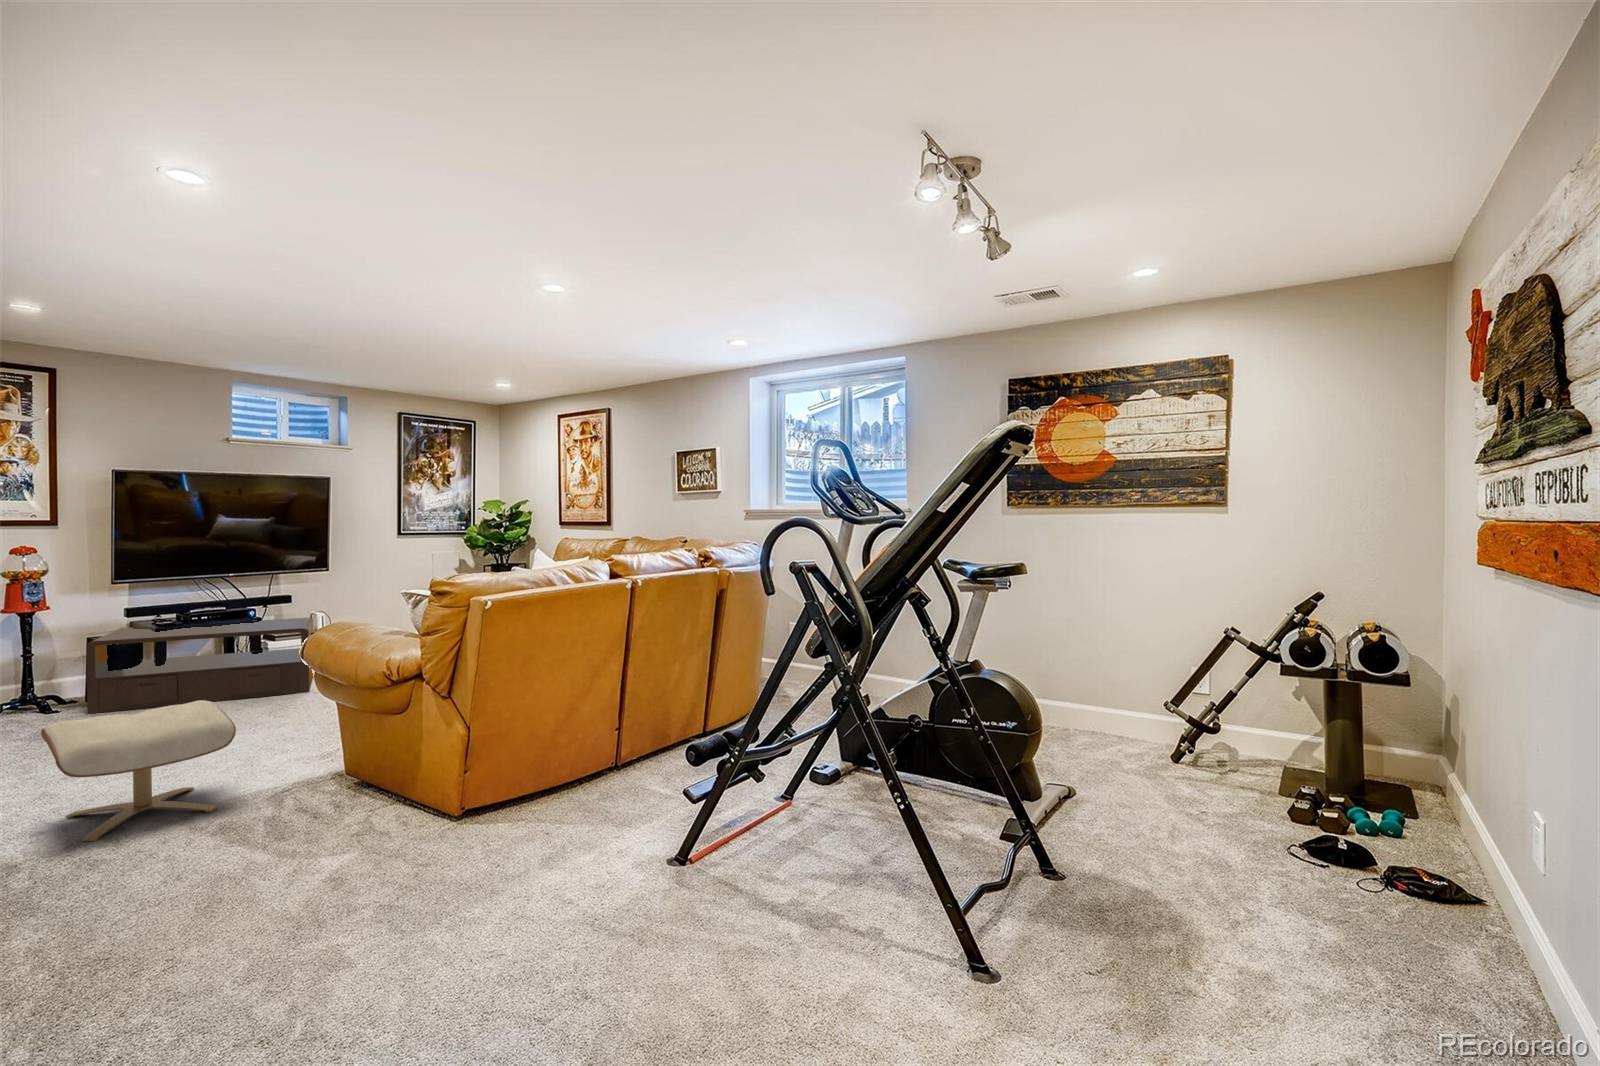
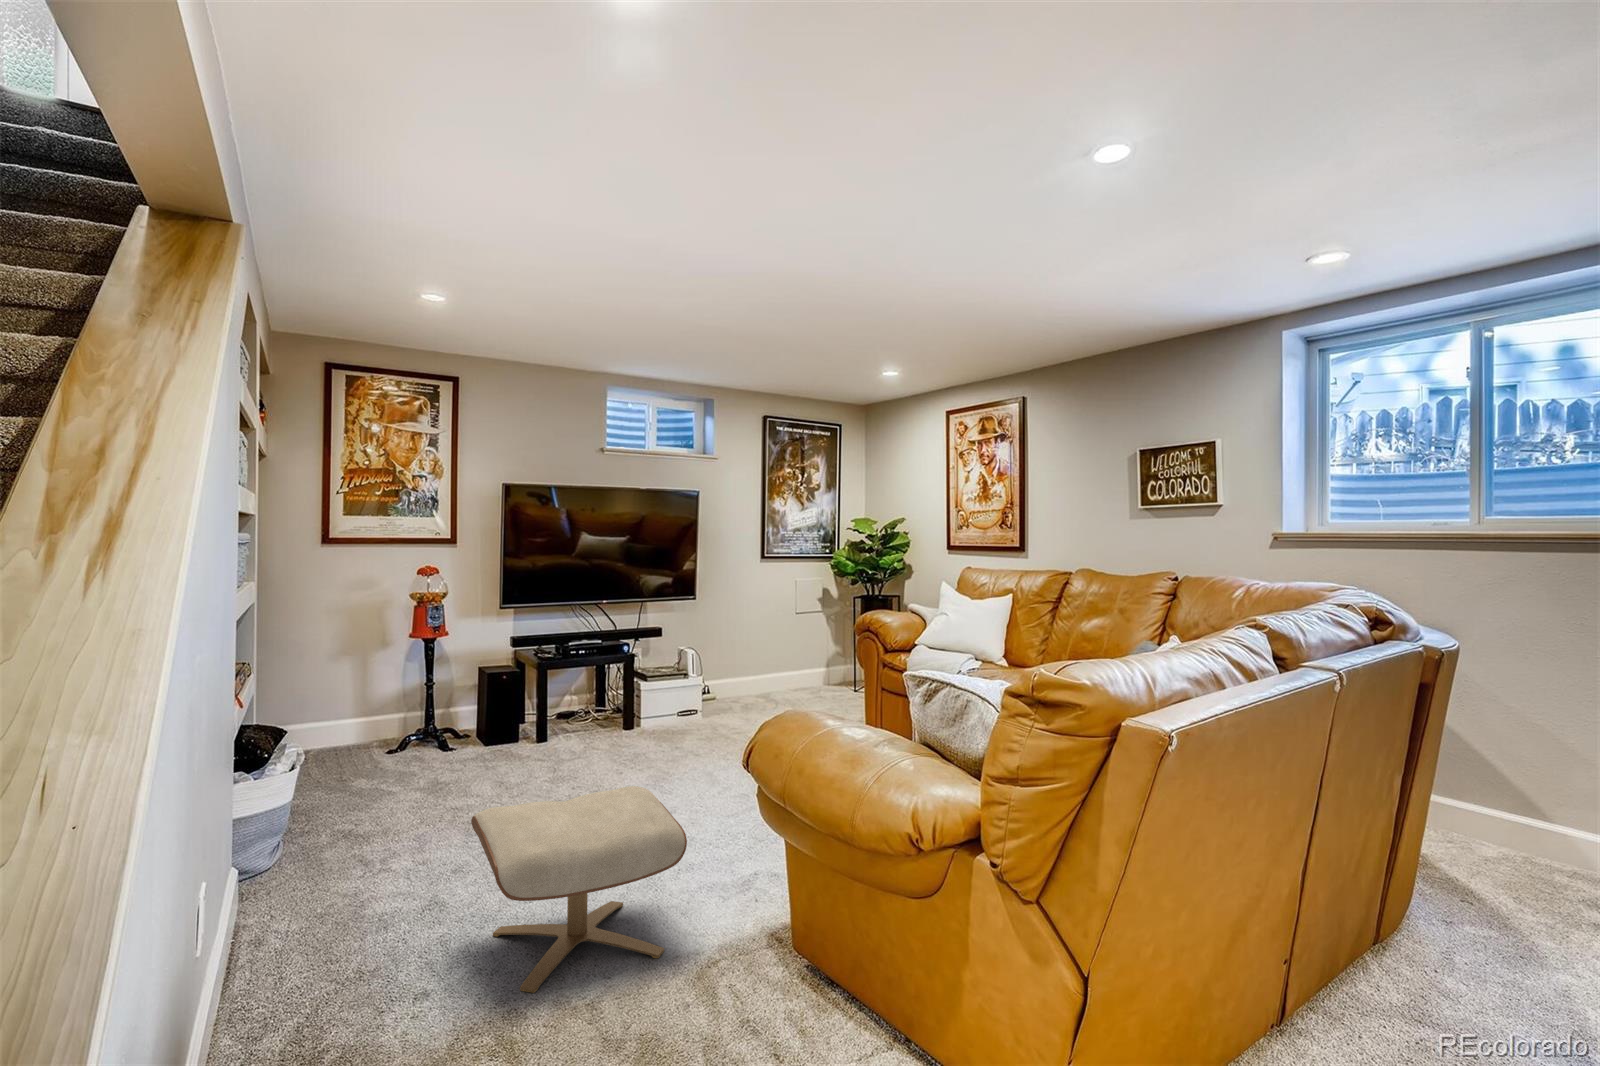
coffee table: present [86,618,313,714] -> none [481,656,693,758]

